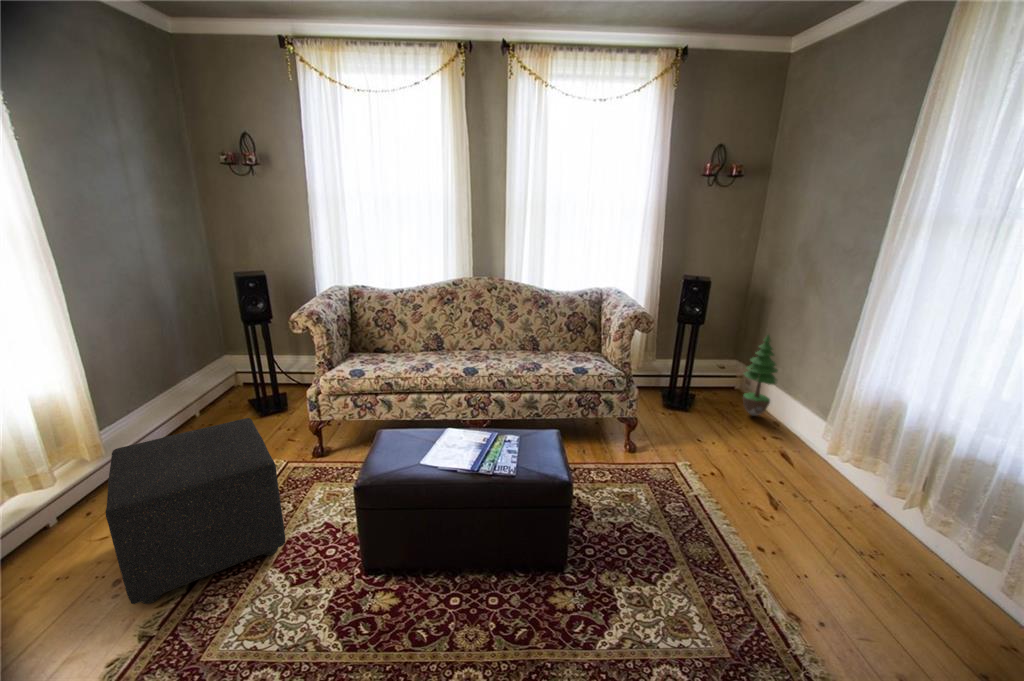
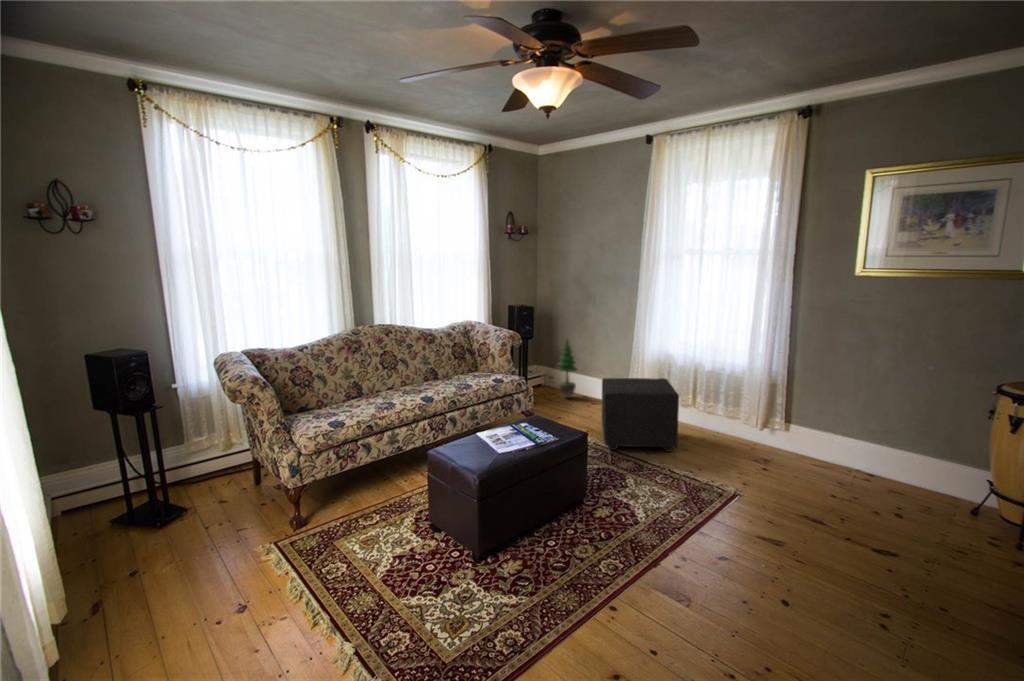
ottoman: present [105,418,285,604] -> present [602,378,679,452]

